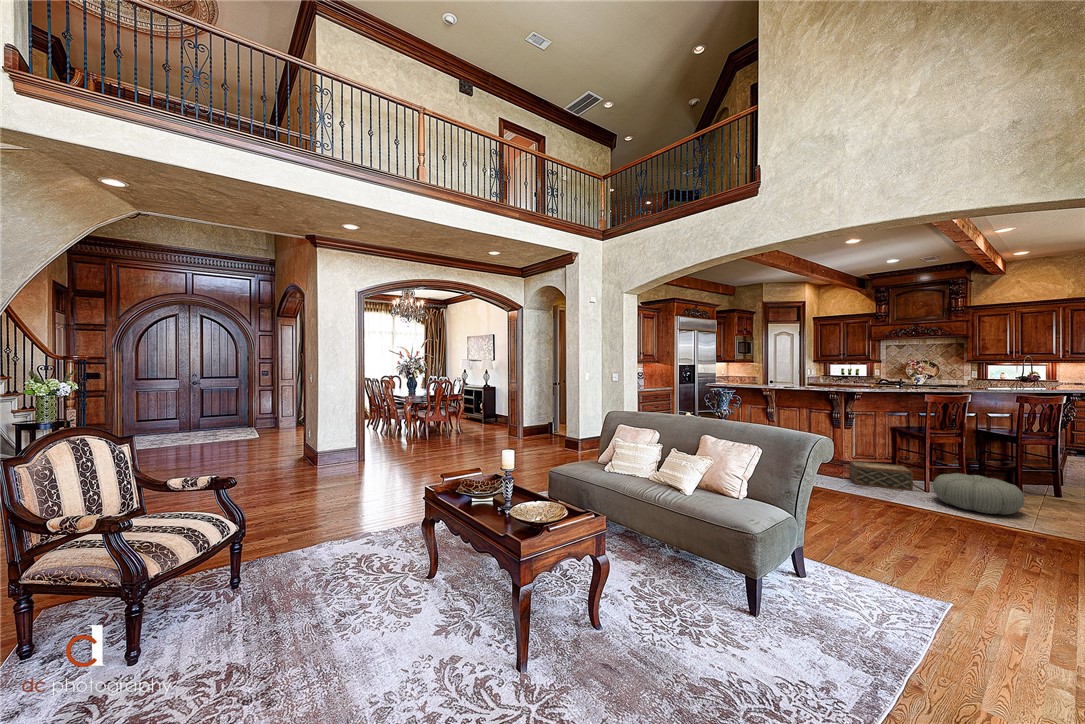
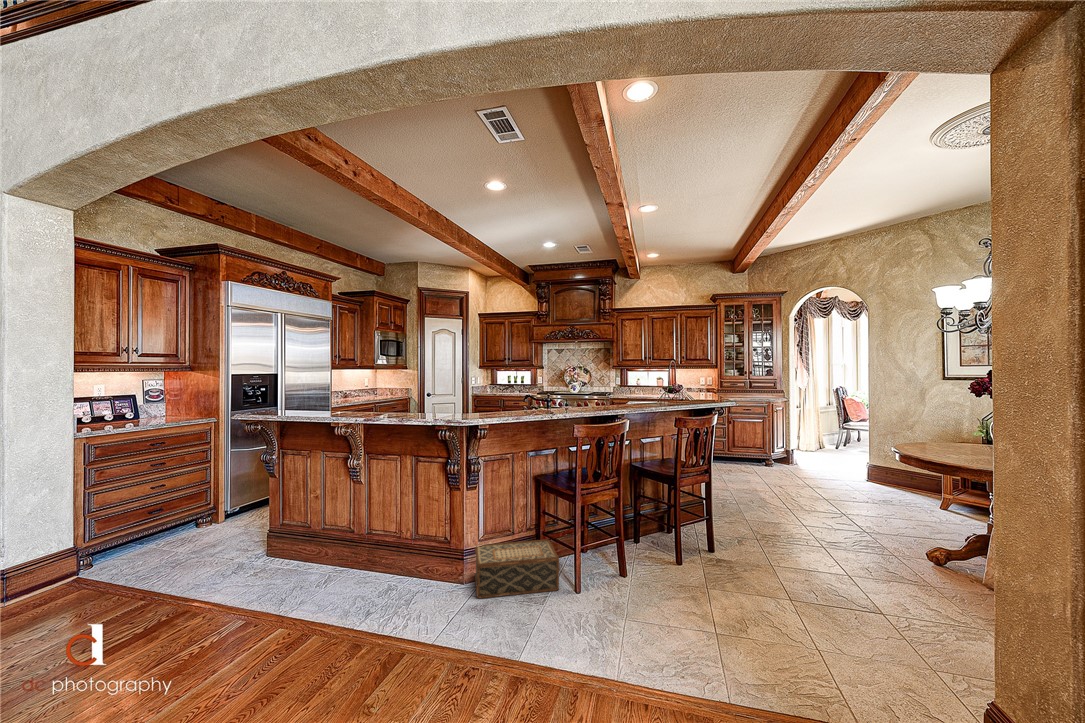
pouf: present [933,473,1024,515] -> none [585,555,698,647]

